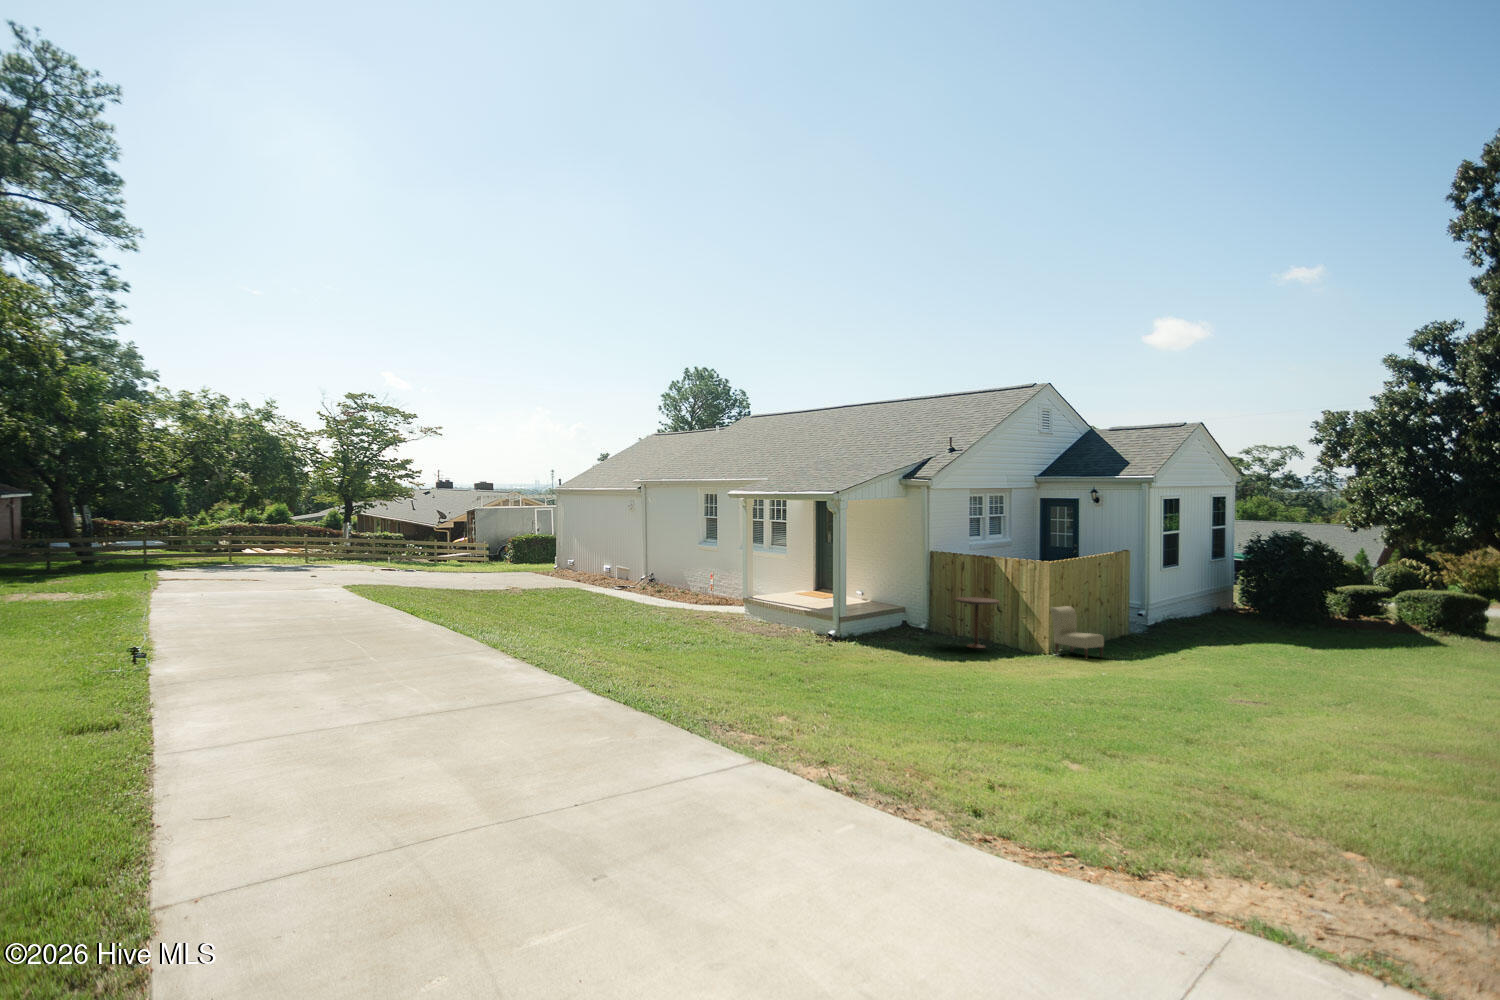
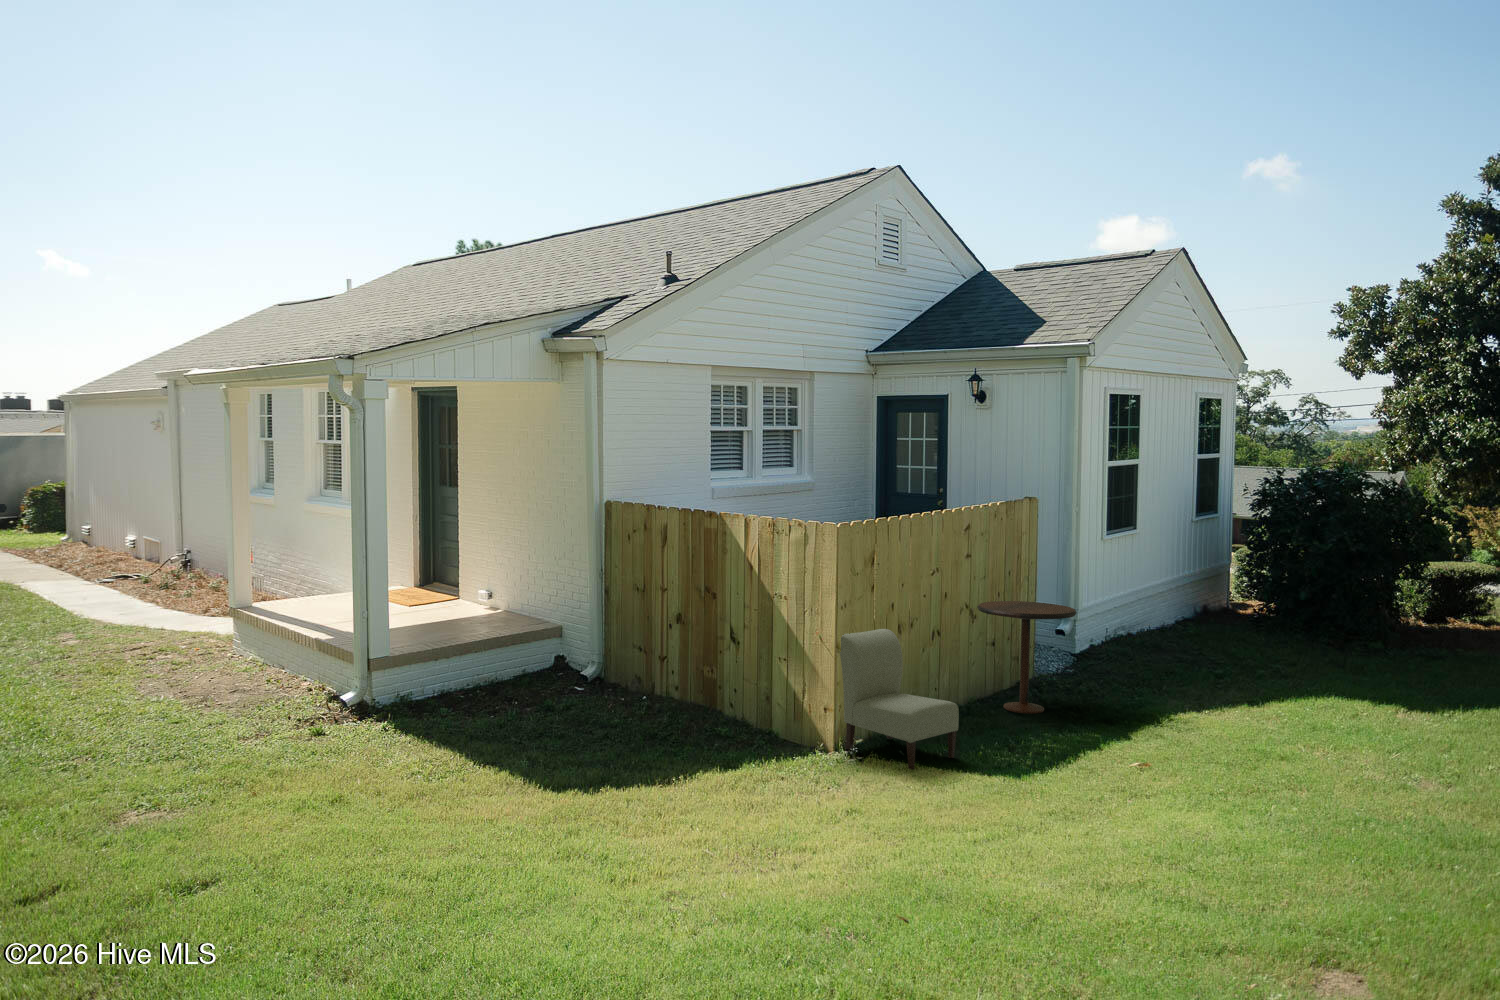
pedestal table: present [954,597,999,648] -> present [977,601,1077,714]

